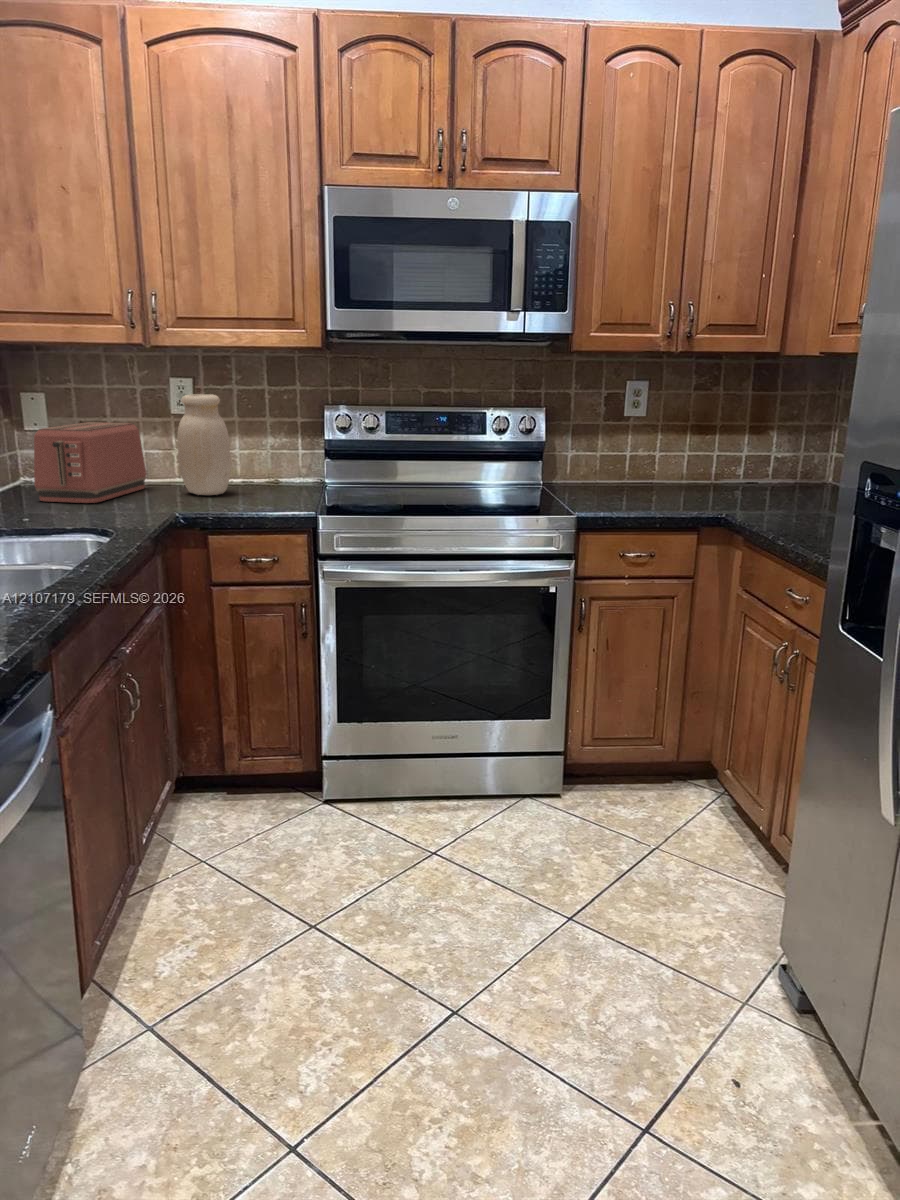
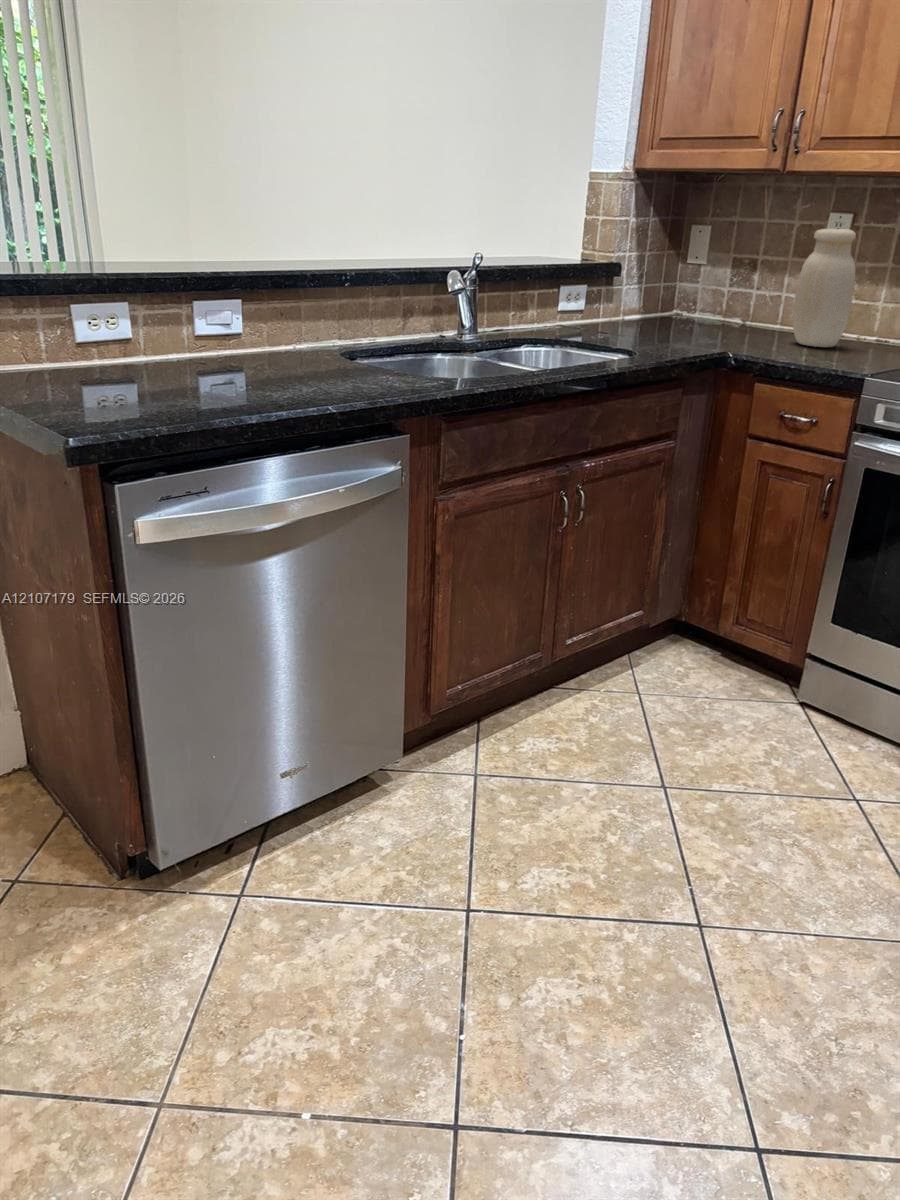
toaster: present [34,422,147,503] -> none [651,254,777,334]

